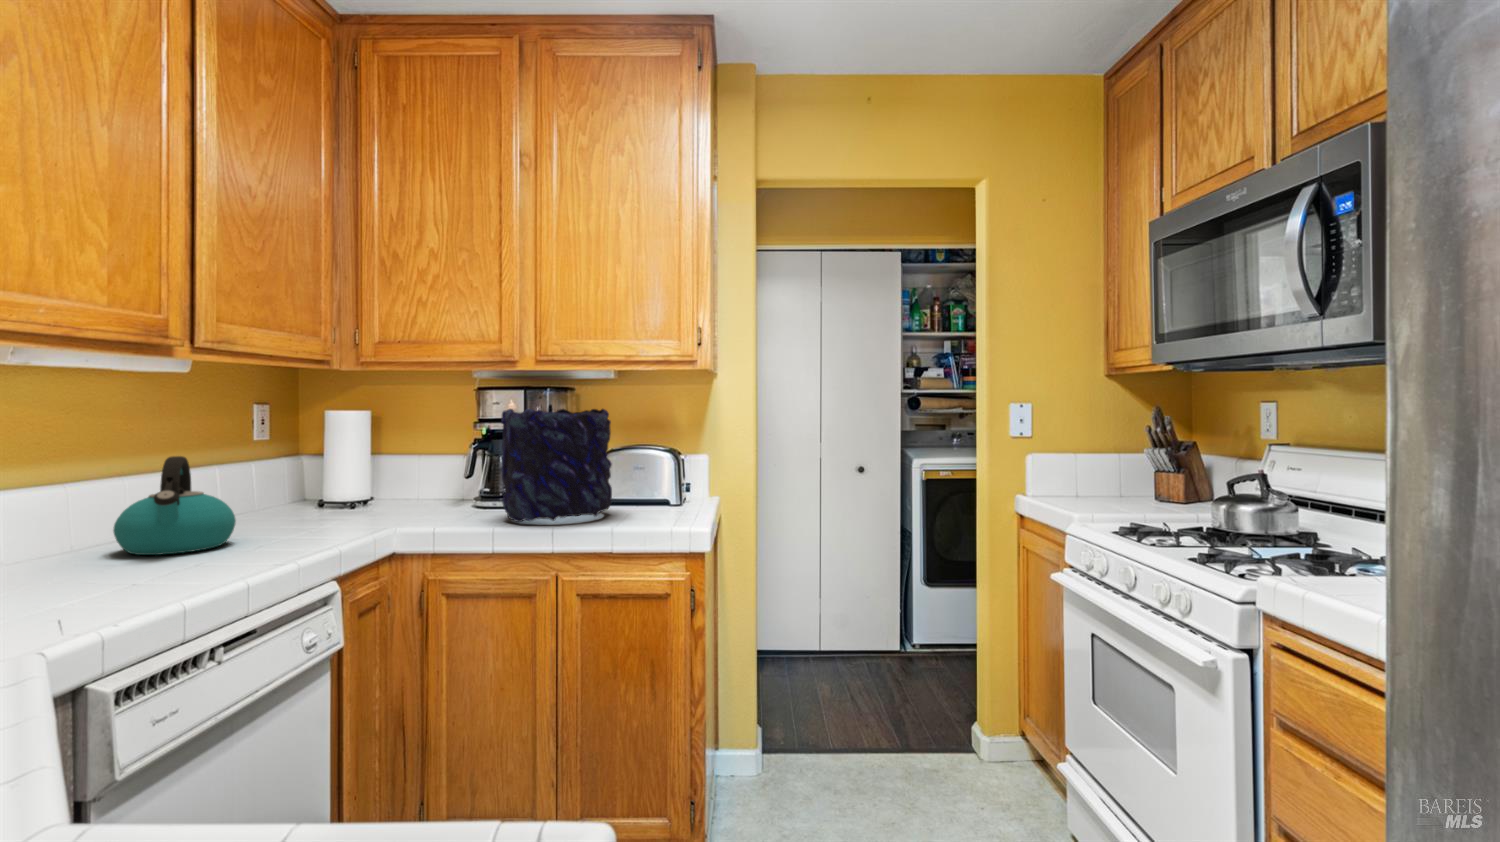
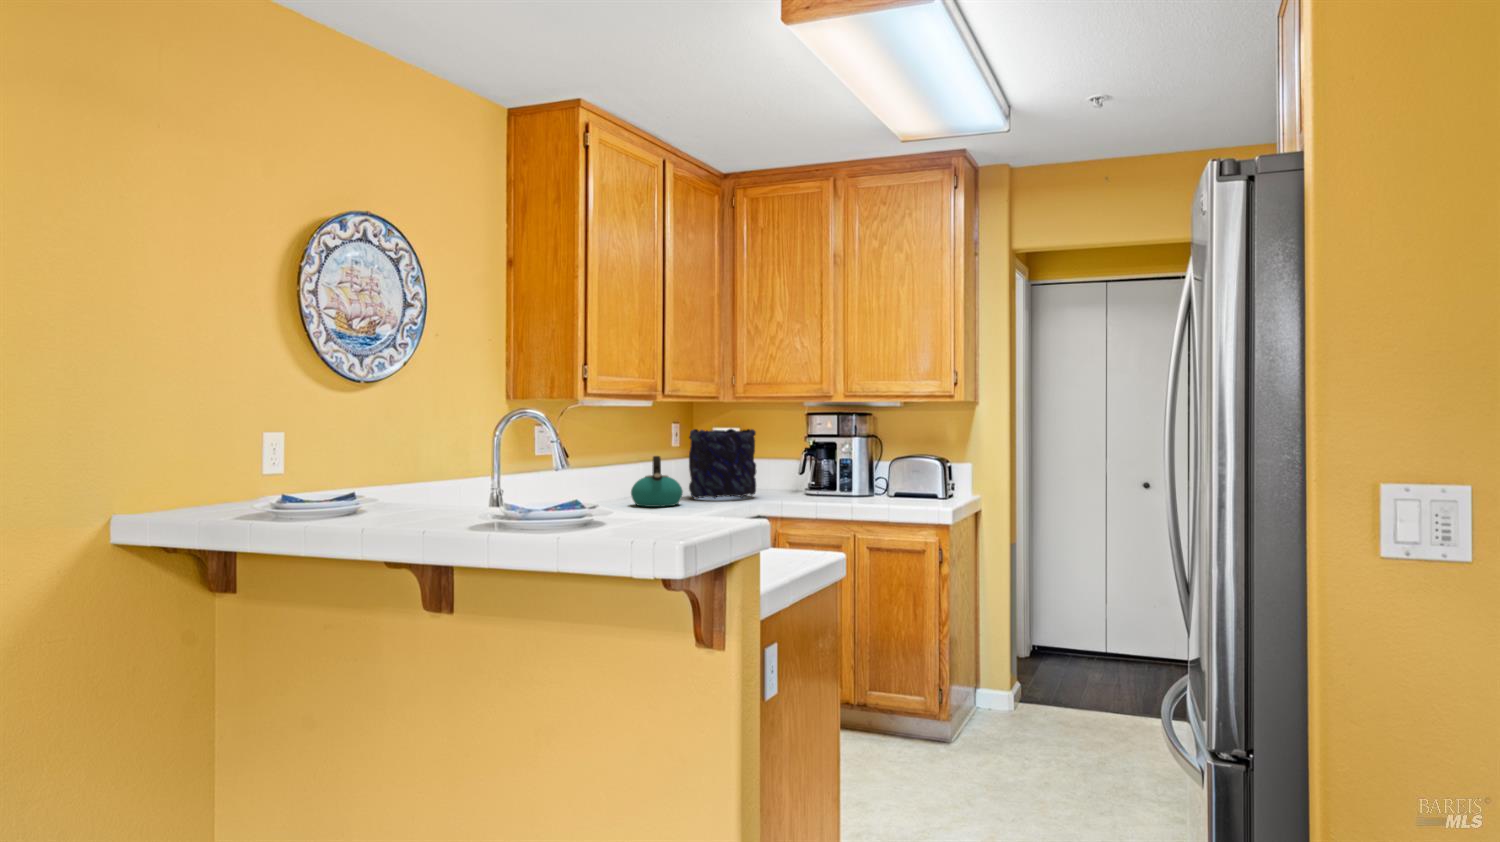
vase: present [501,409,612,522] -> present [689,429,756,499]

